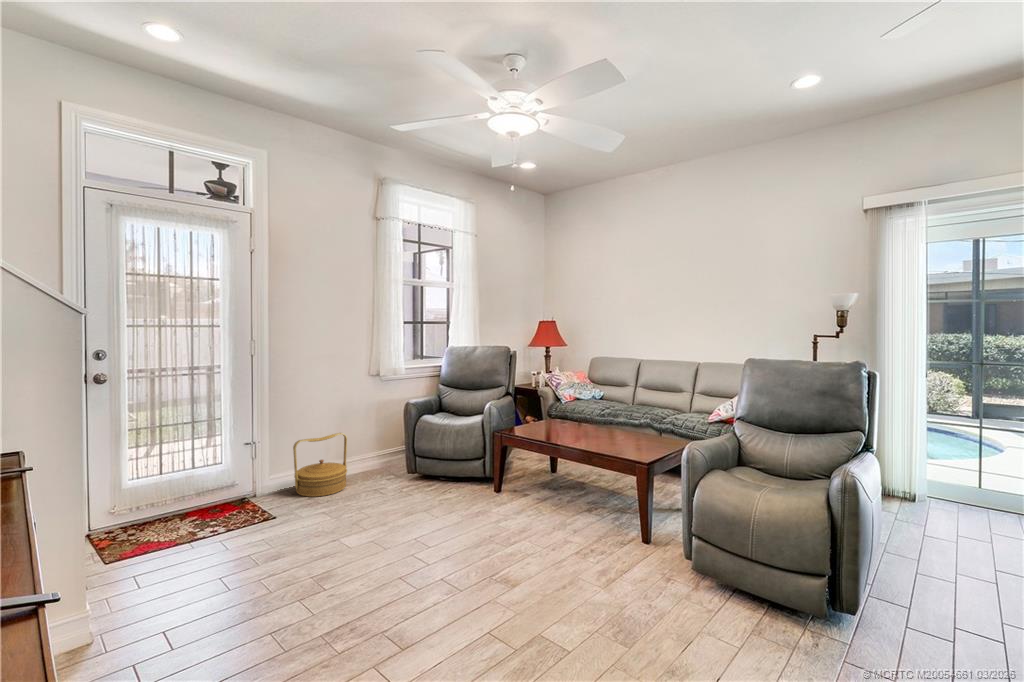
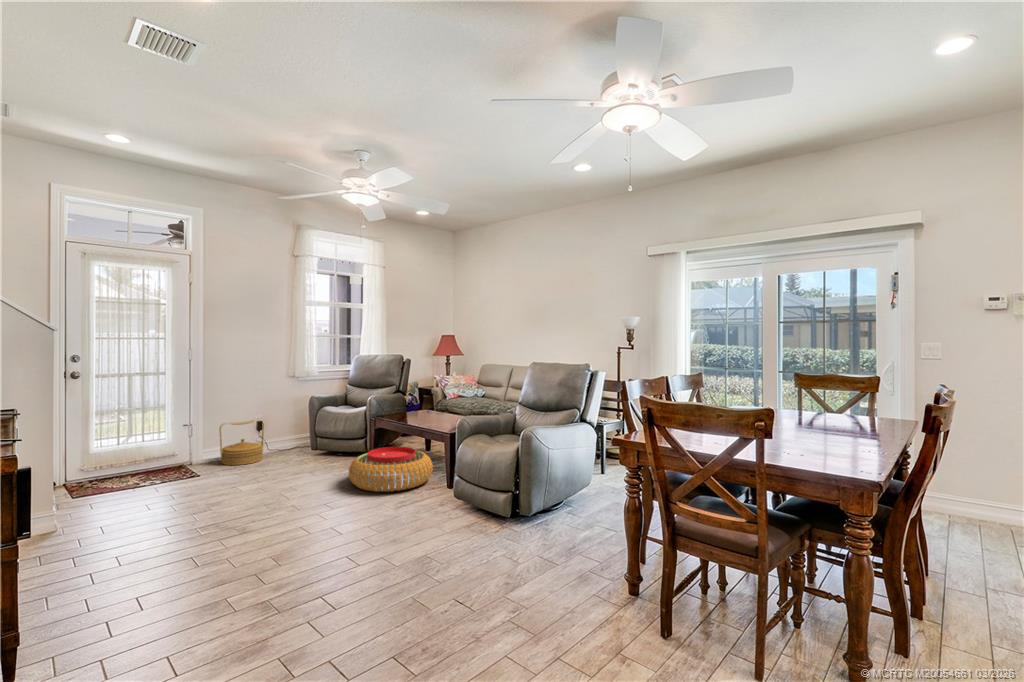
pouf: none [490,478,604,553] -> present [349,447,433,492]

